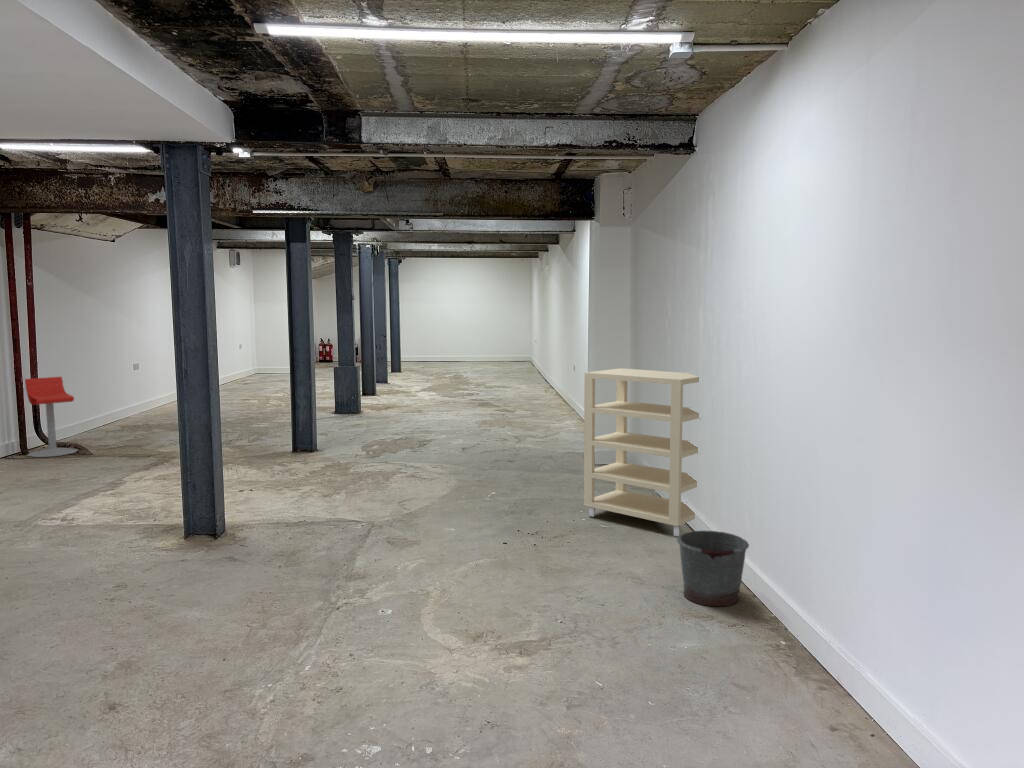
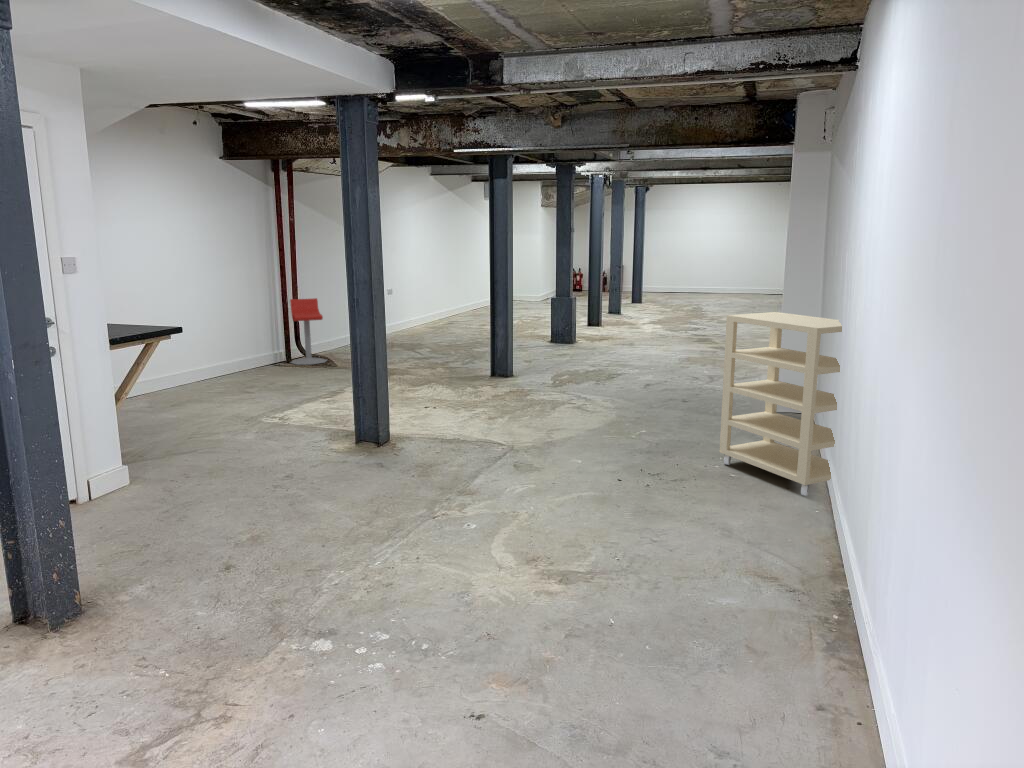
bucket: present [677,531,749,606] -> none [759,492,839,574]

